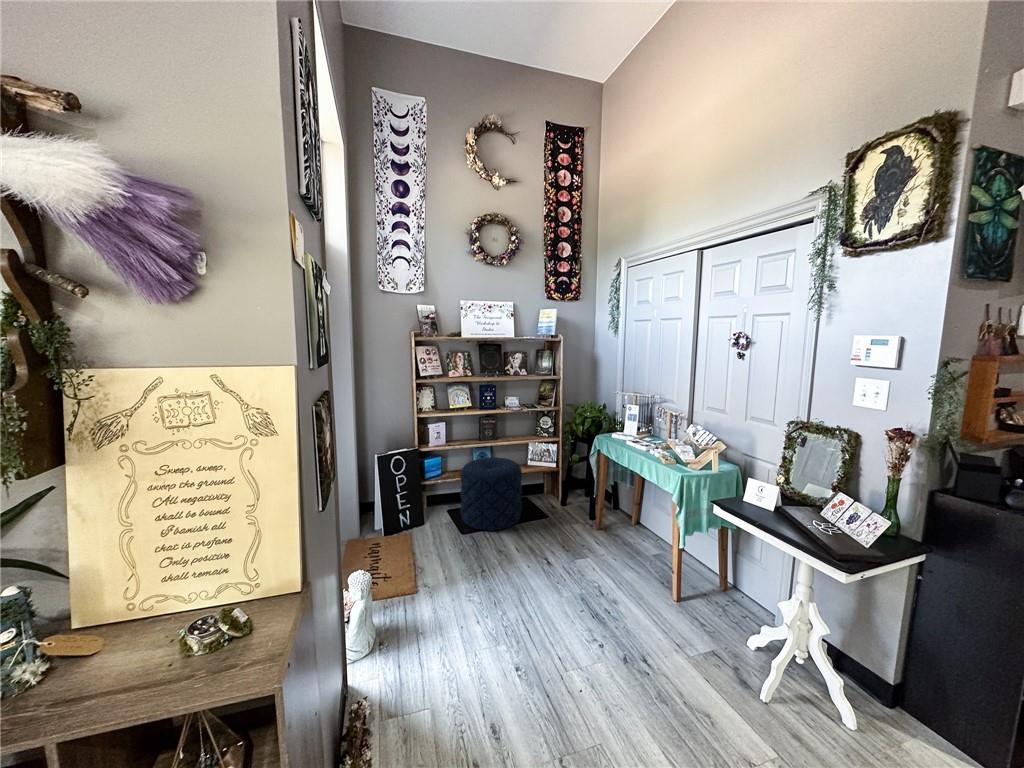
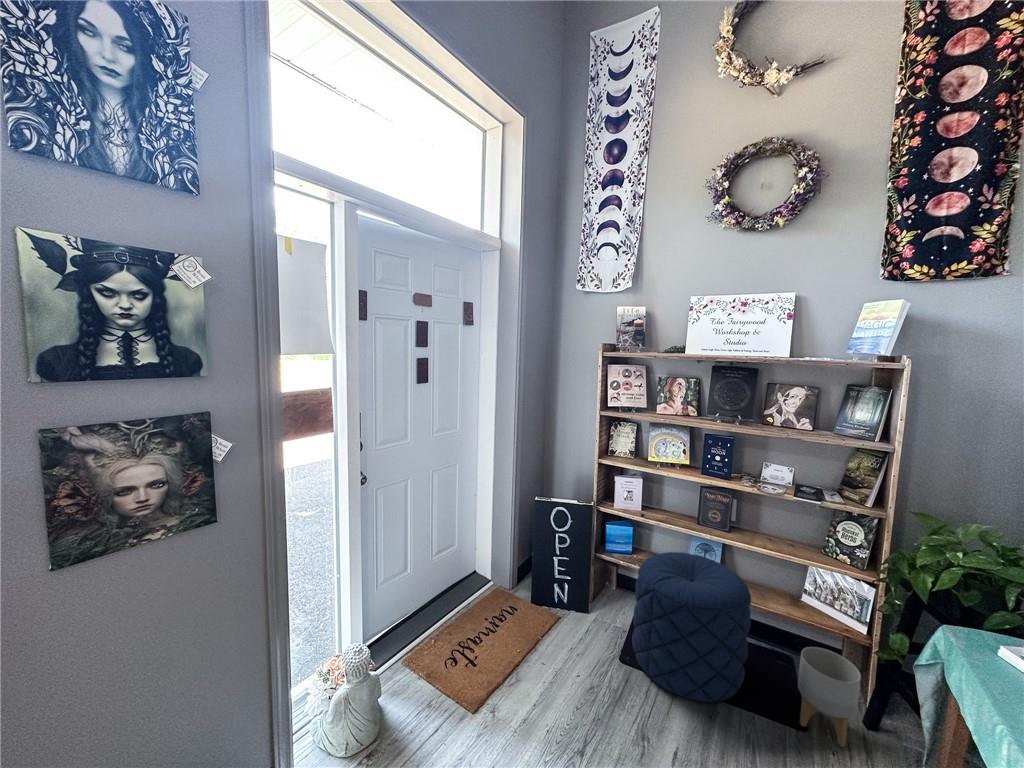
planter: none [542,478,564,515] -> present [798,647,861,747]

